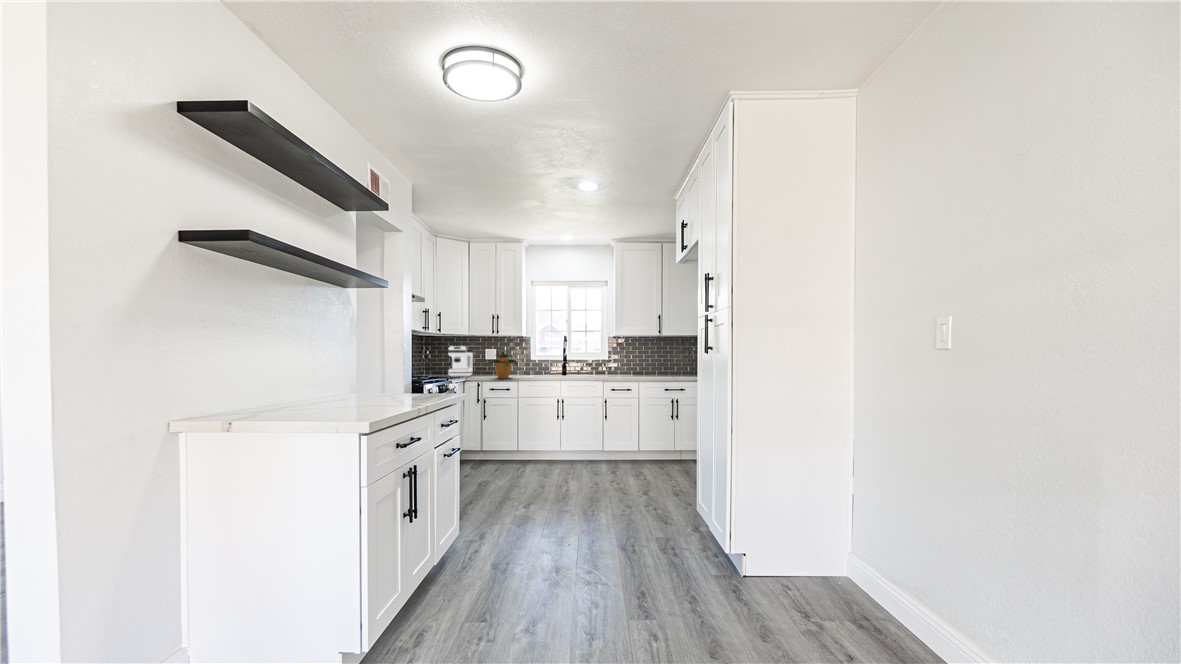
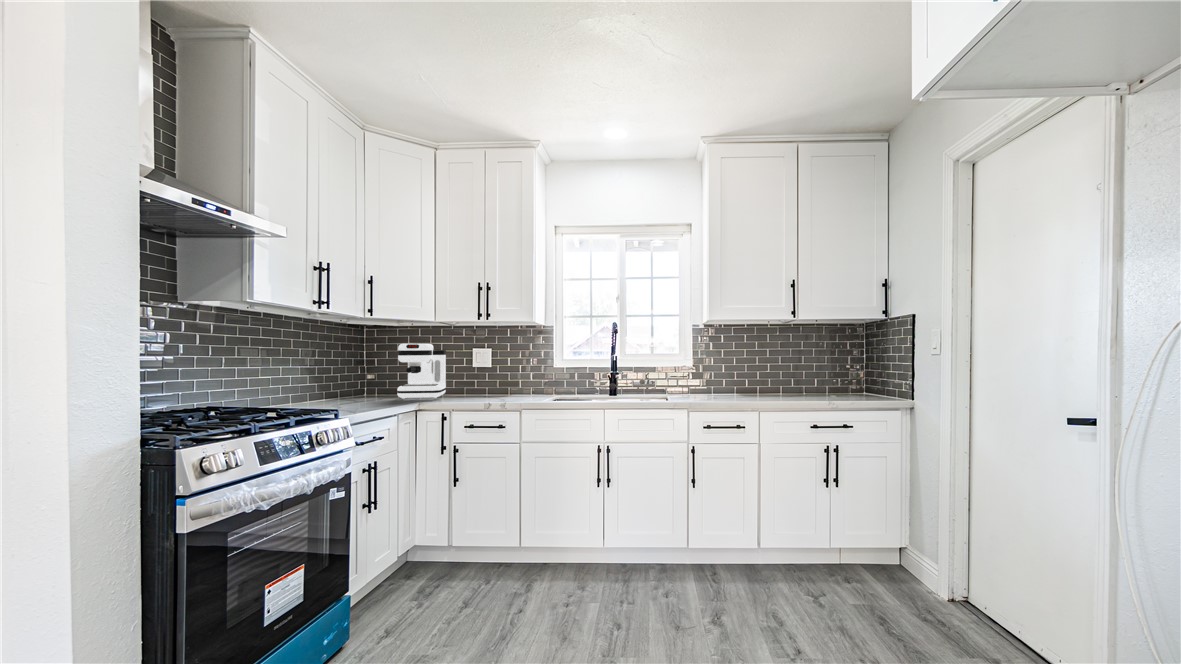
potted plant: present [489,352,518,378] -> none [462,352,521,403]

